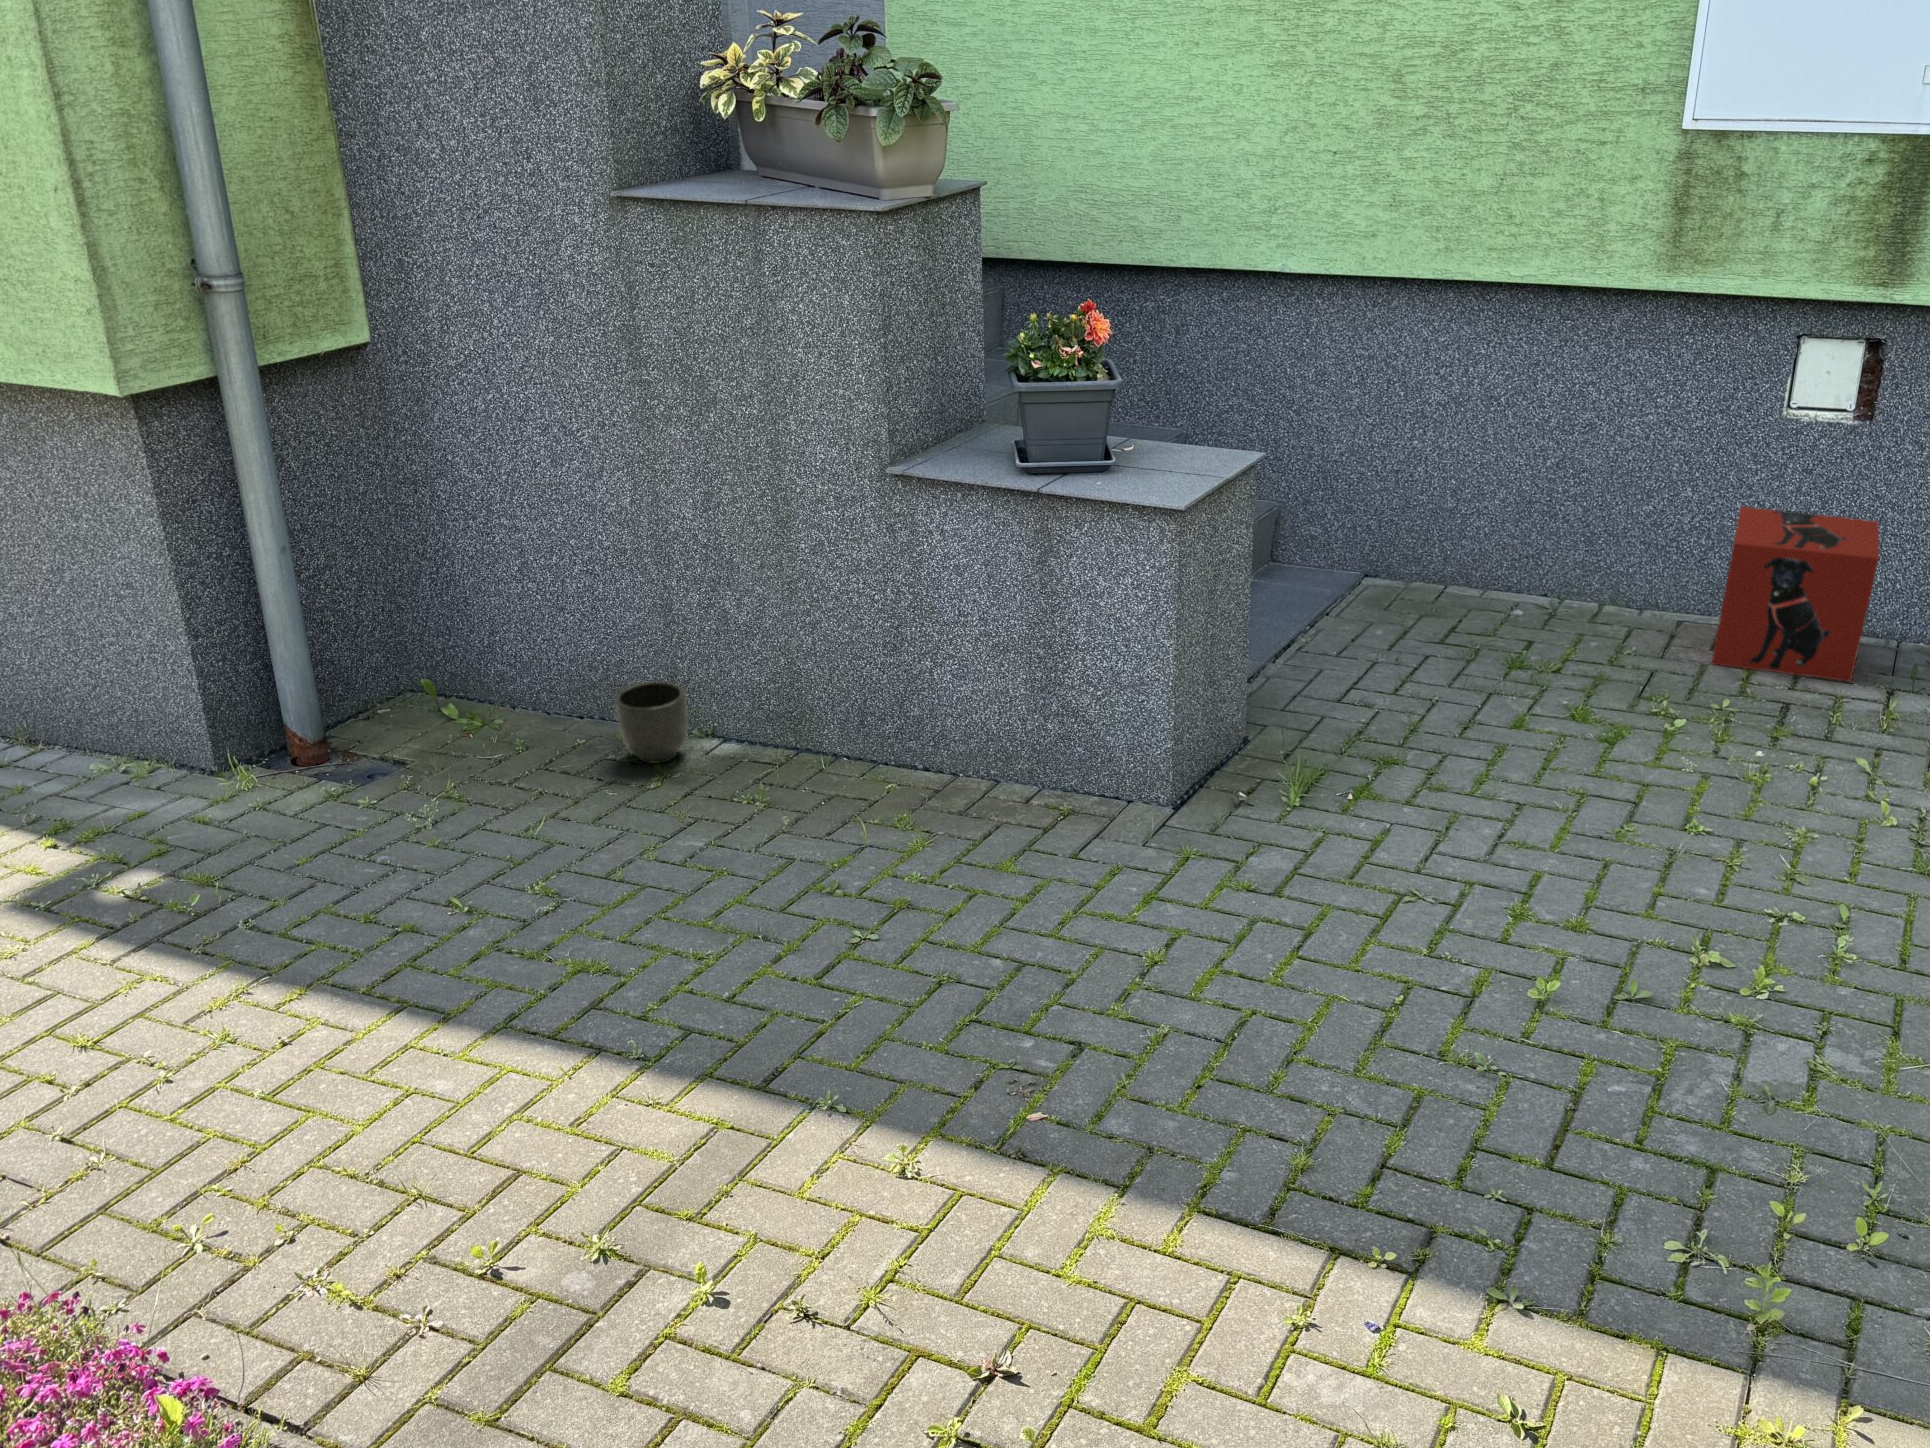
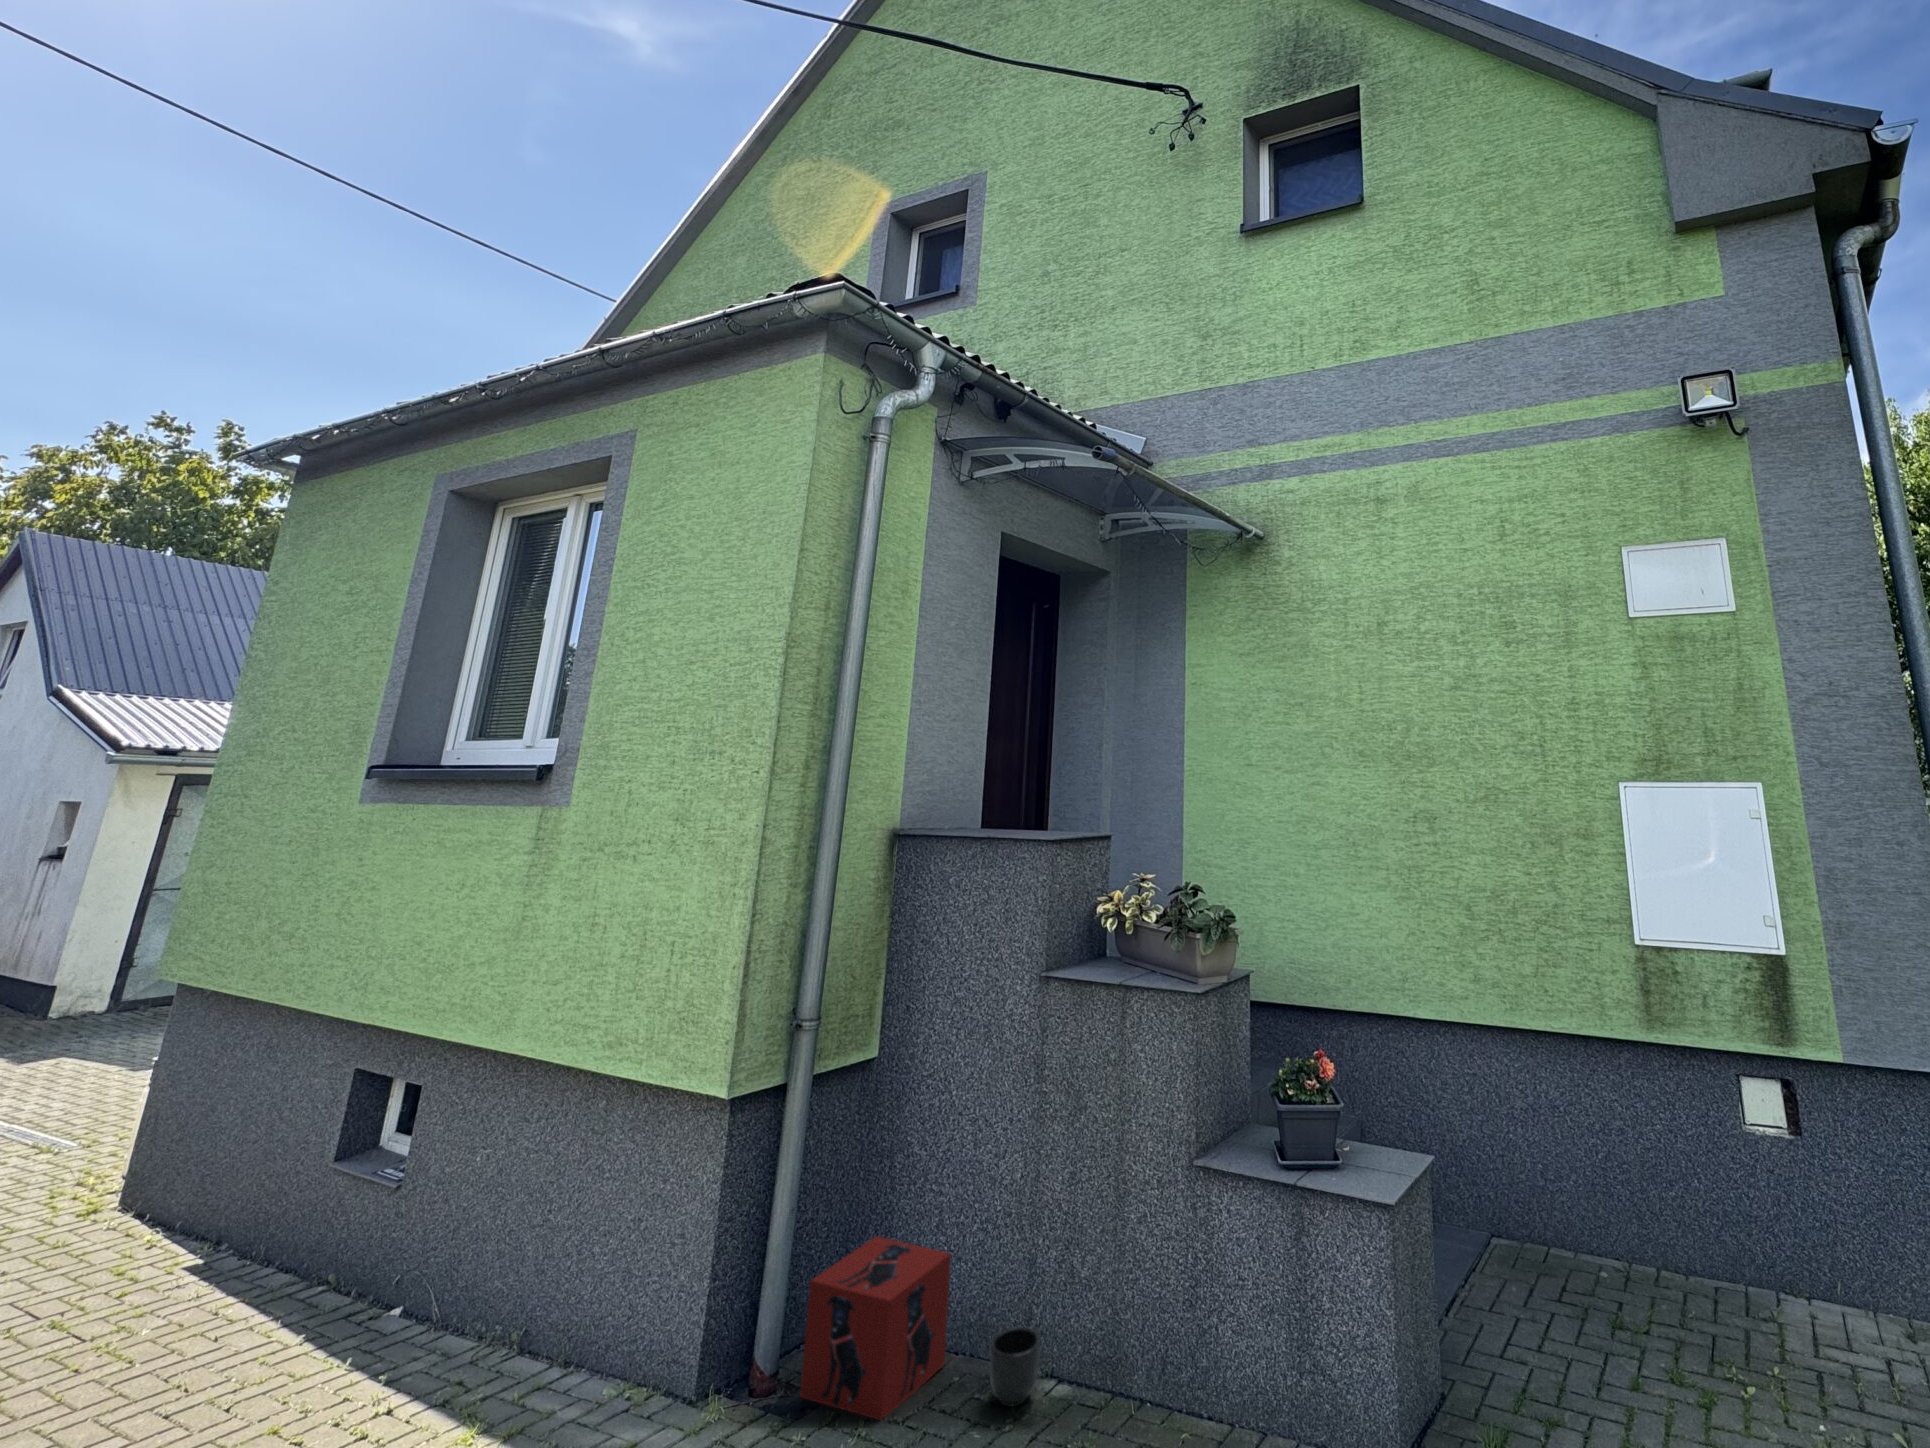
storage box: present [1712,507,1879,681] -> present [800,1237,951,1420]

